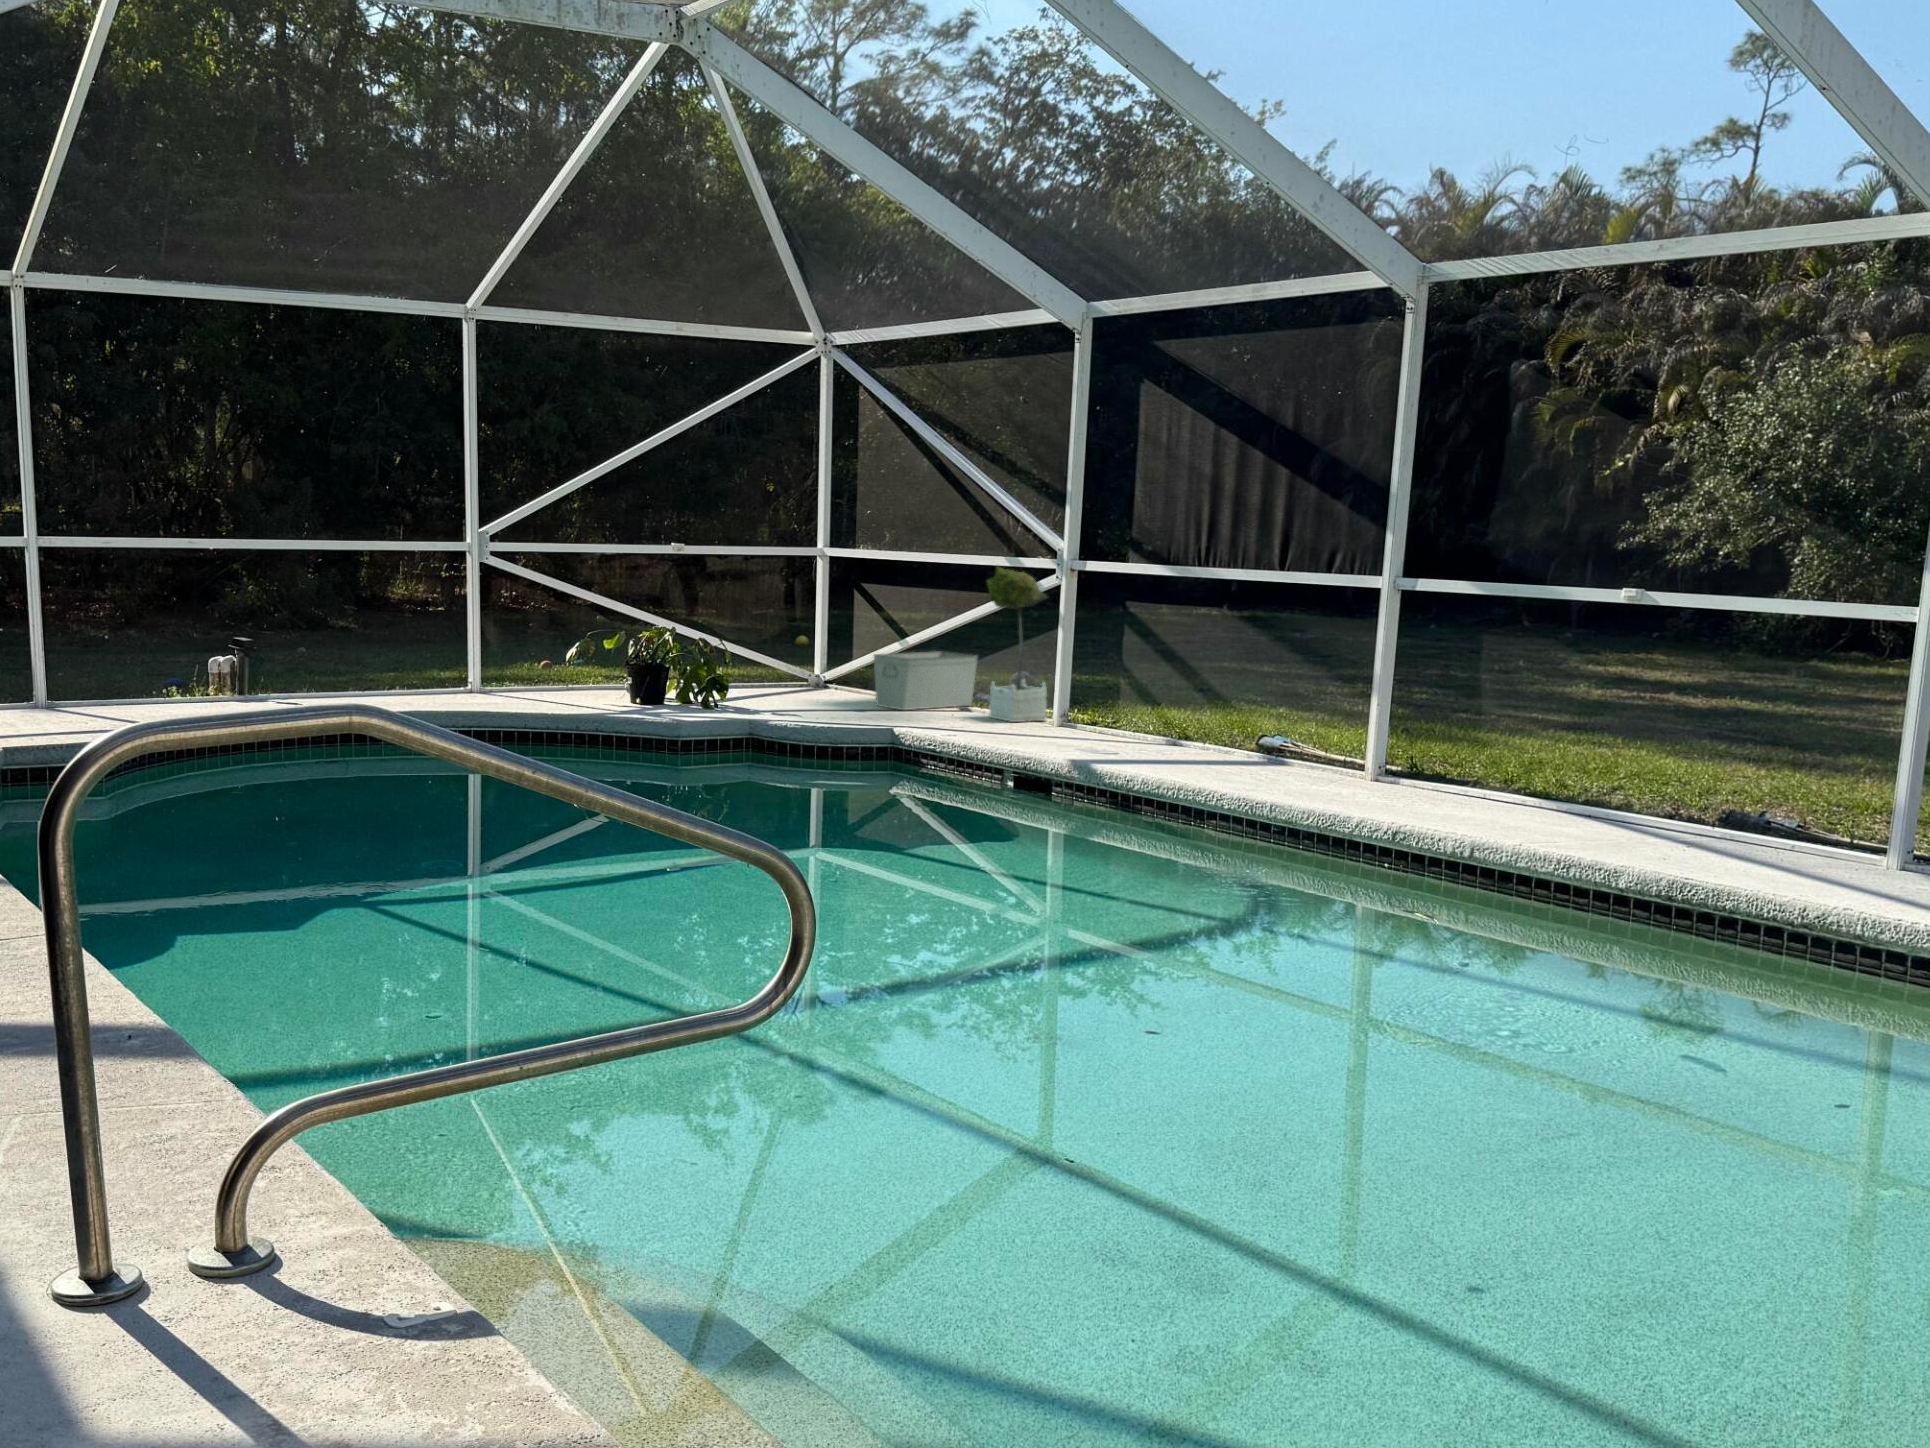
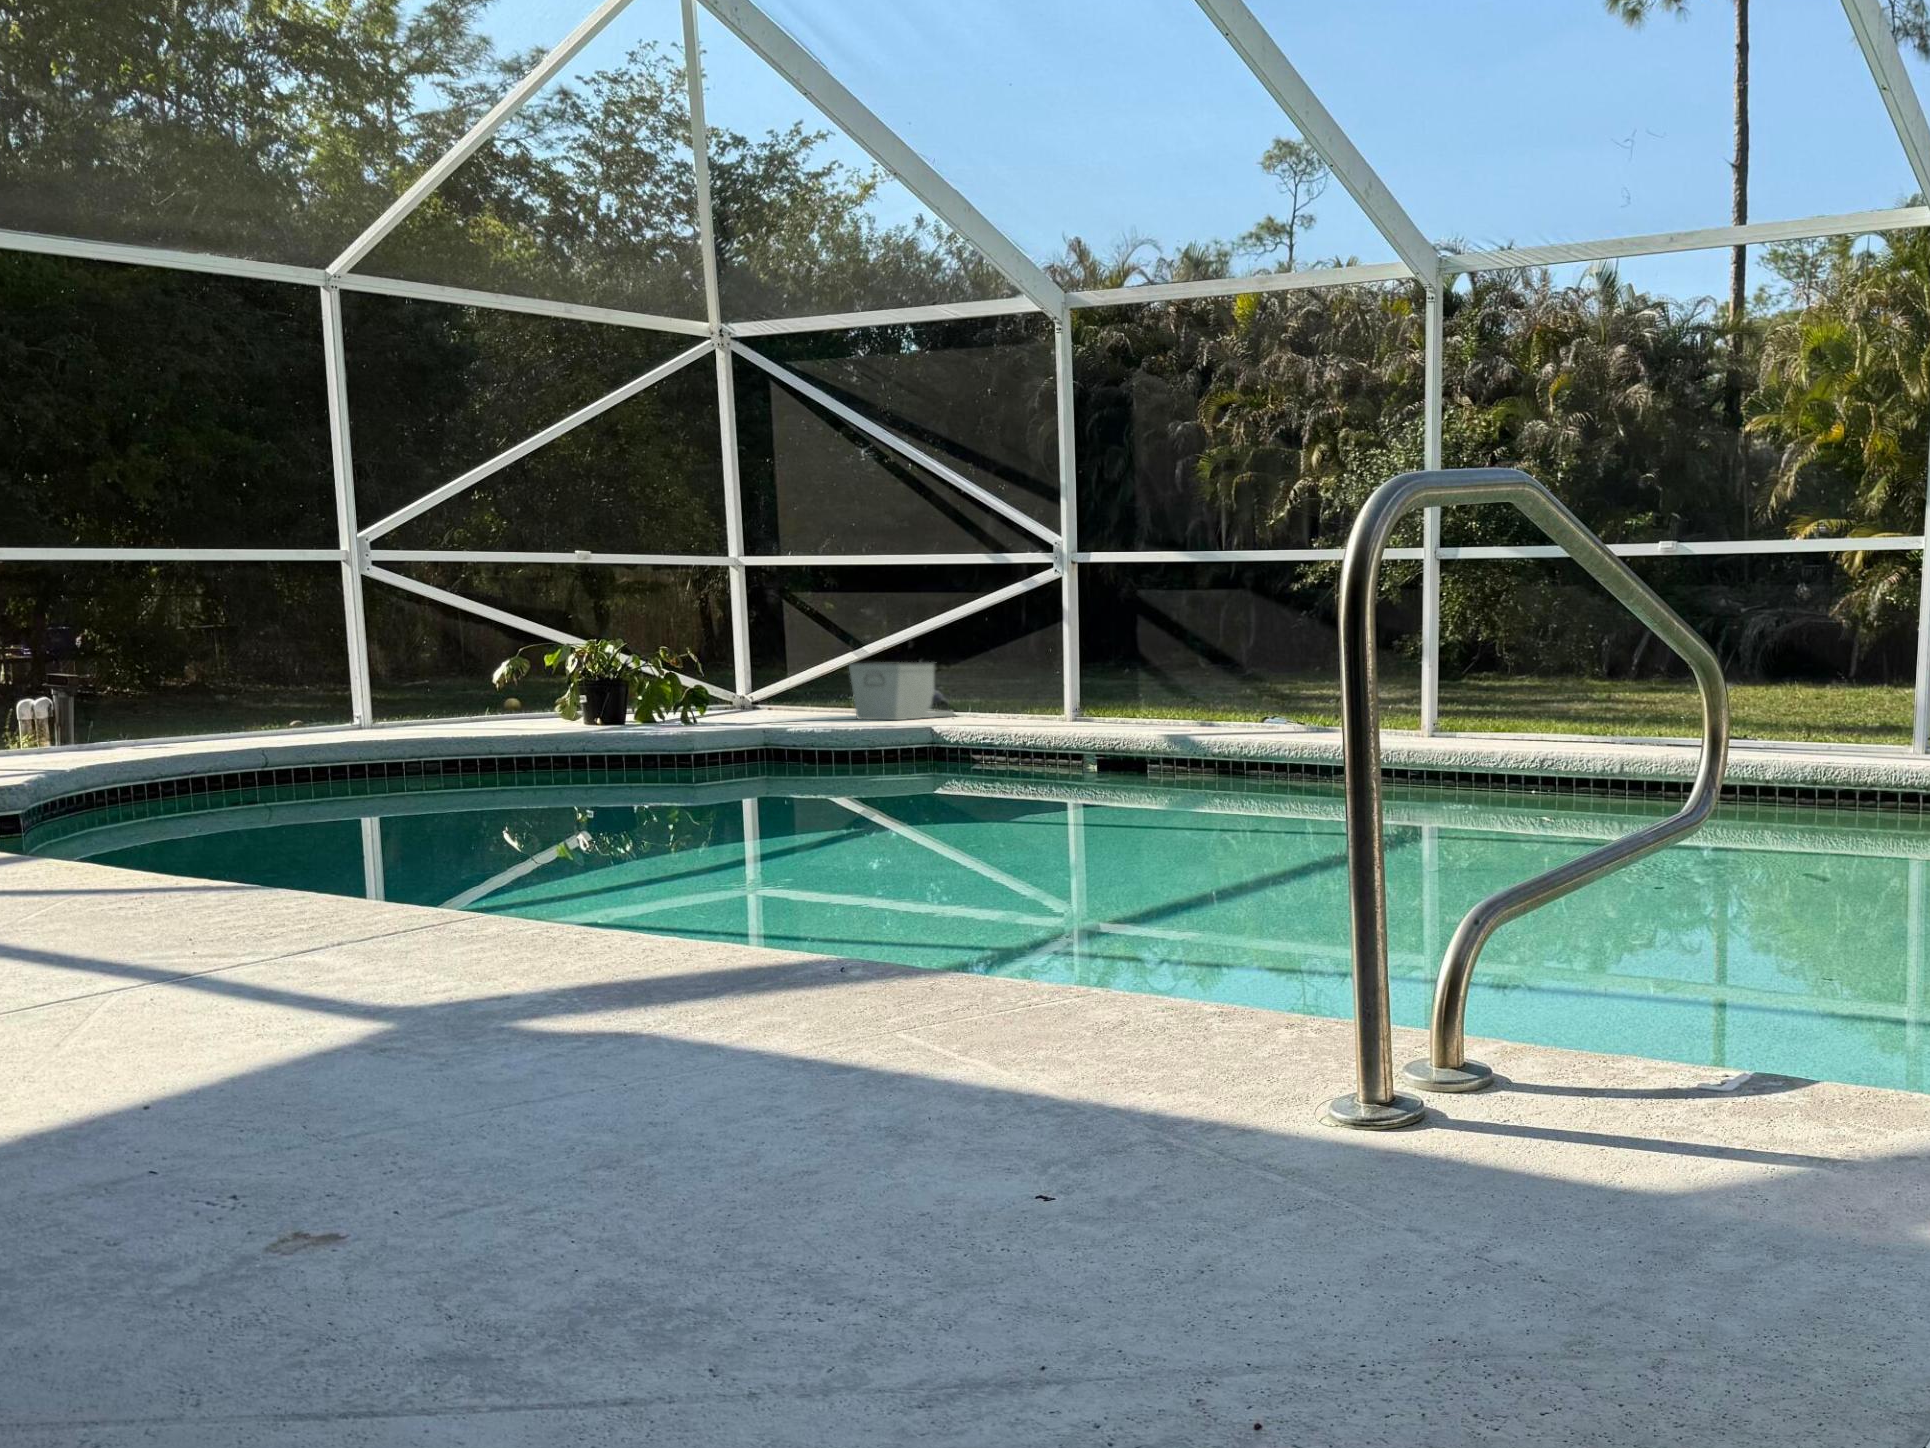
potted tree: present [987,567,1048,722] -> none [980,561,1056,722]

